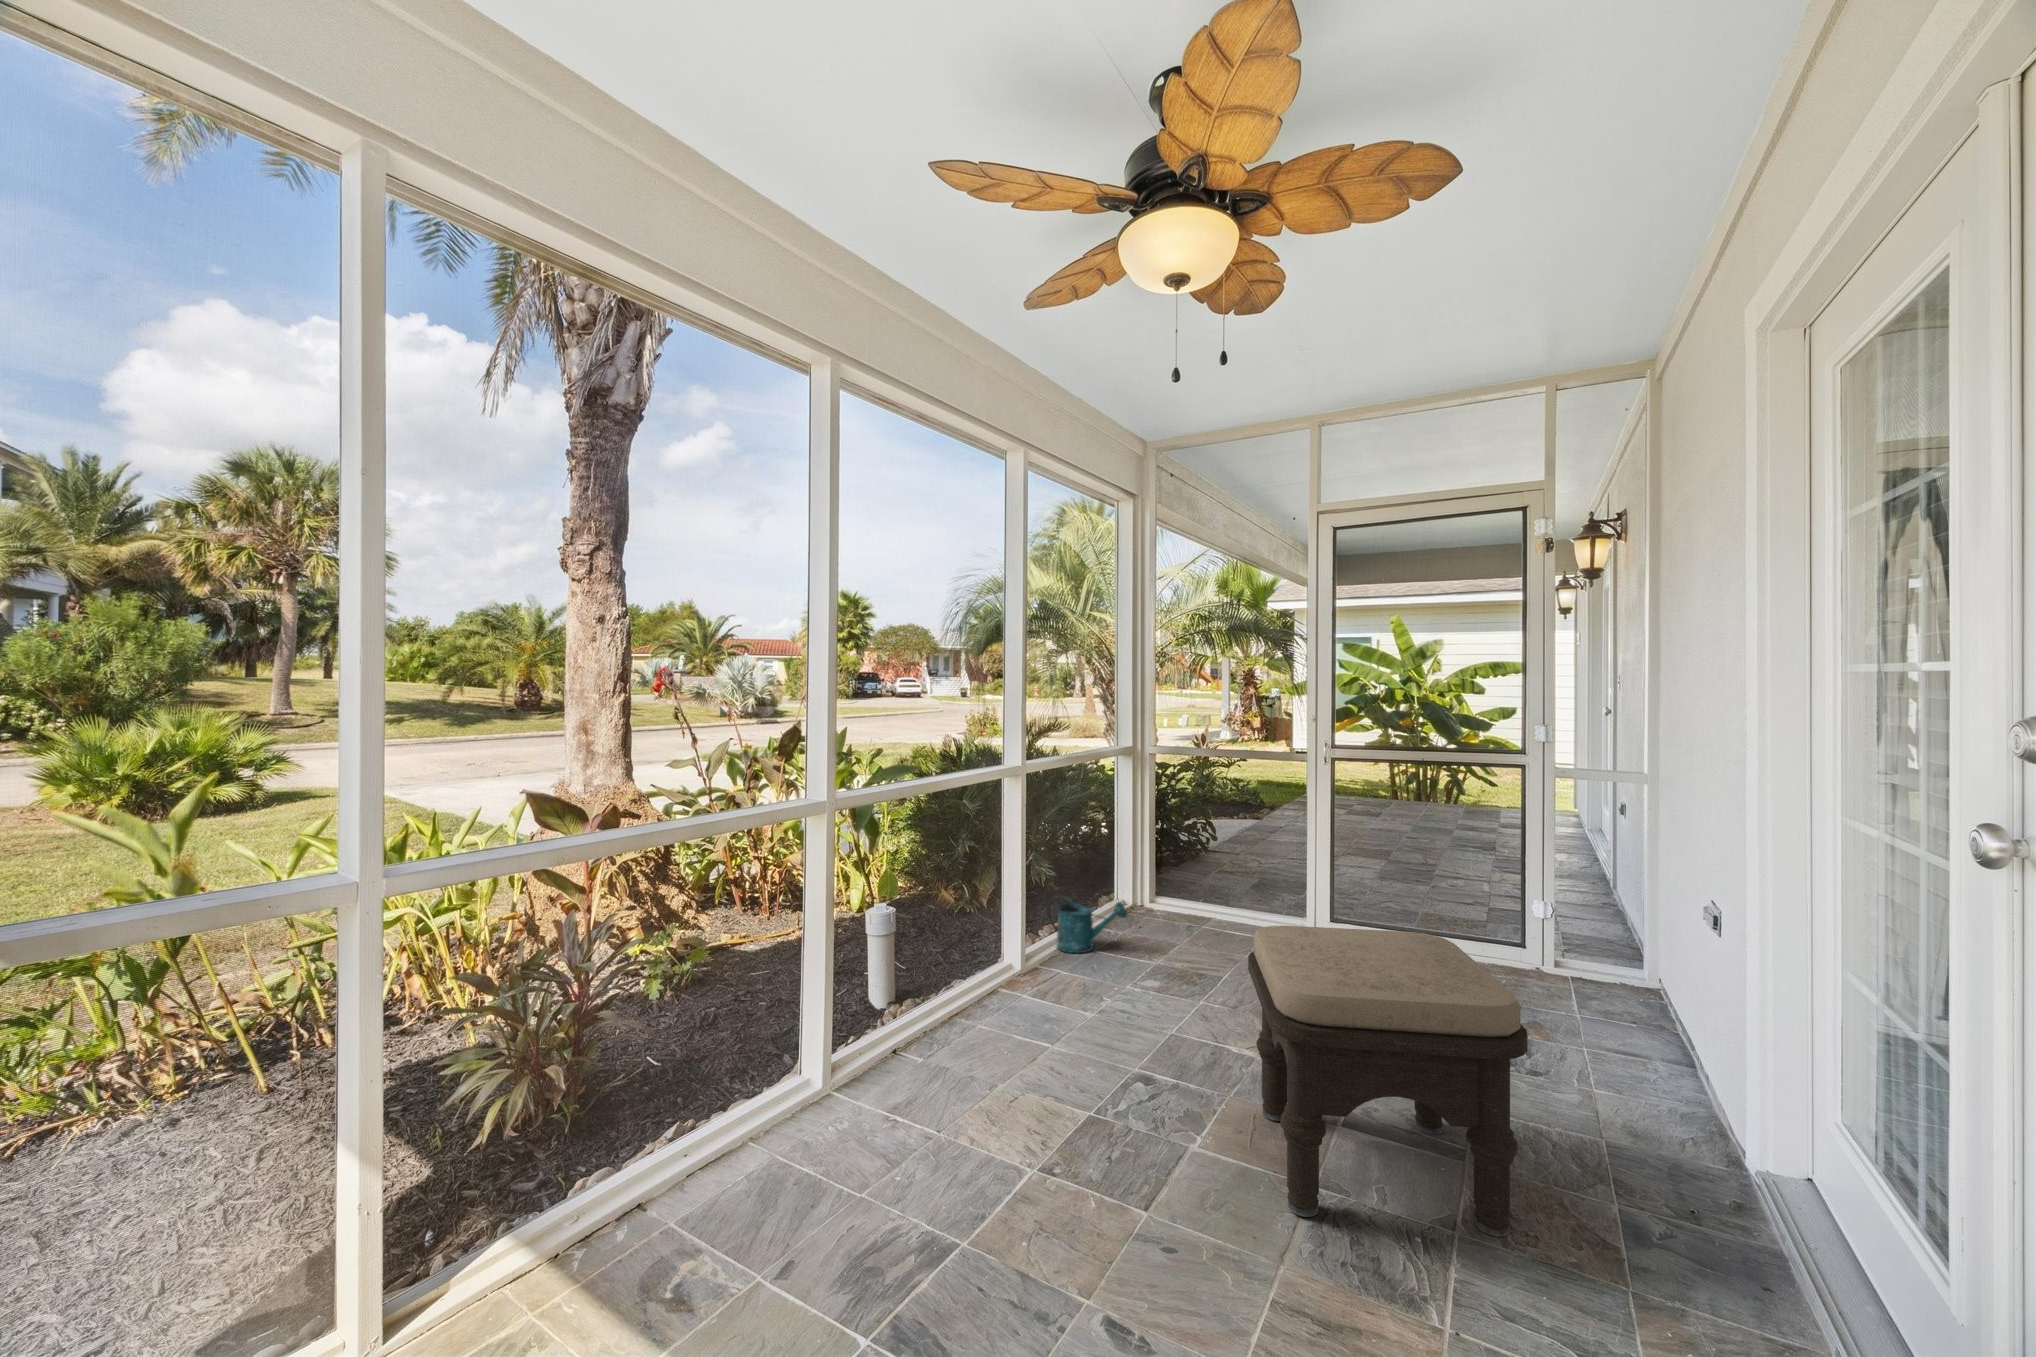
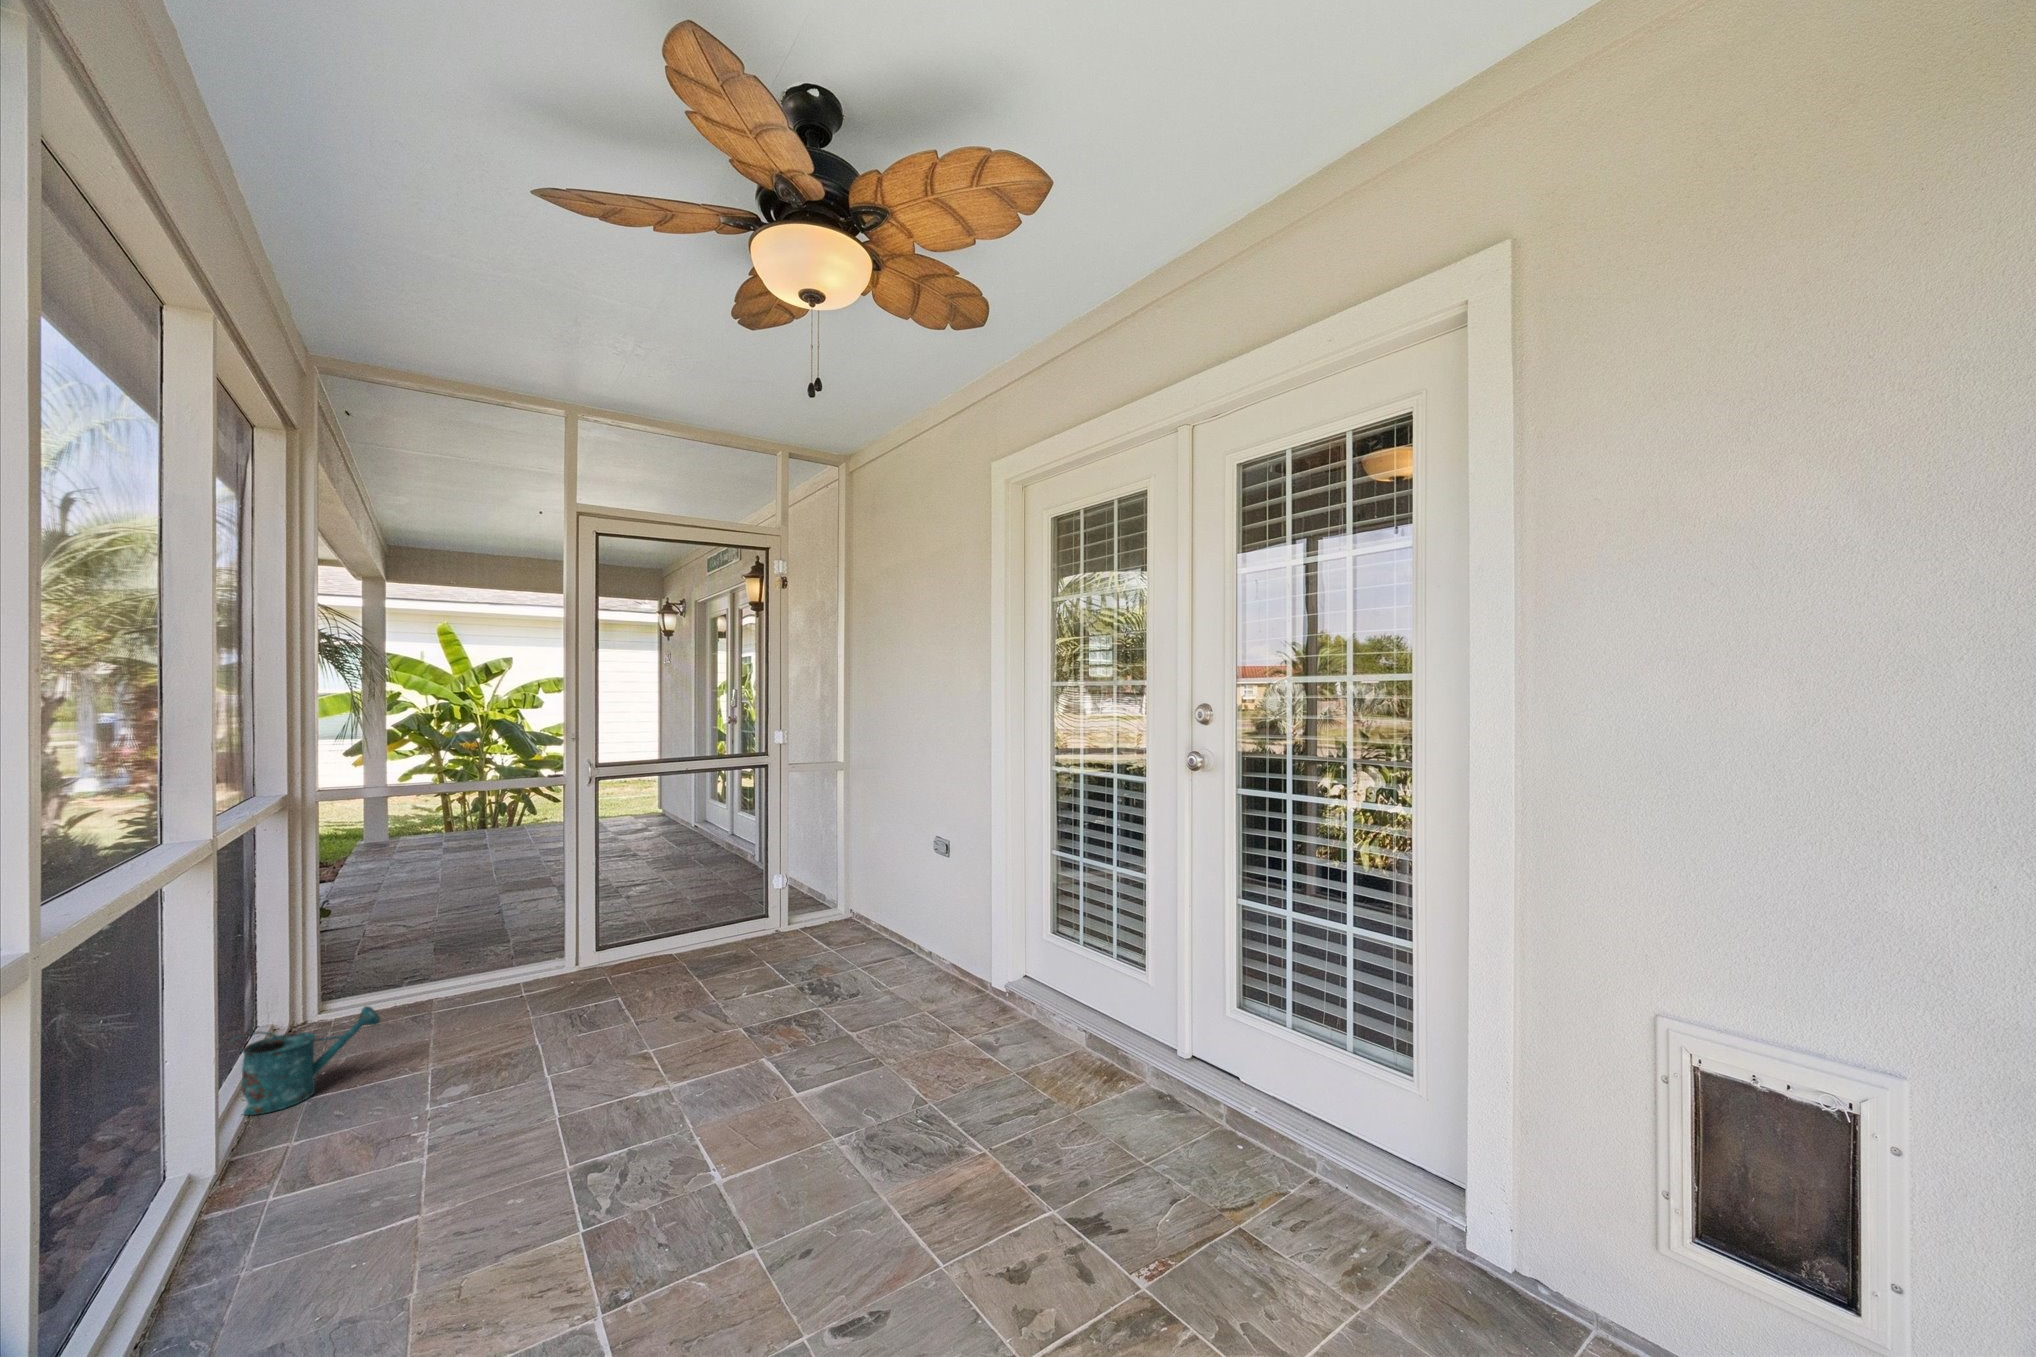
ottoman: present [1248,926,1528,1237] -> none [721,900,960,1161]

